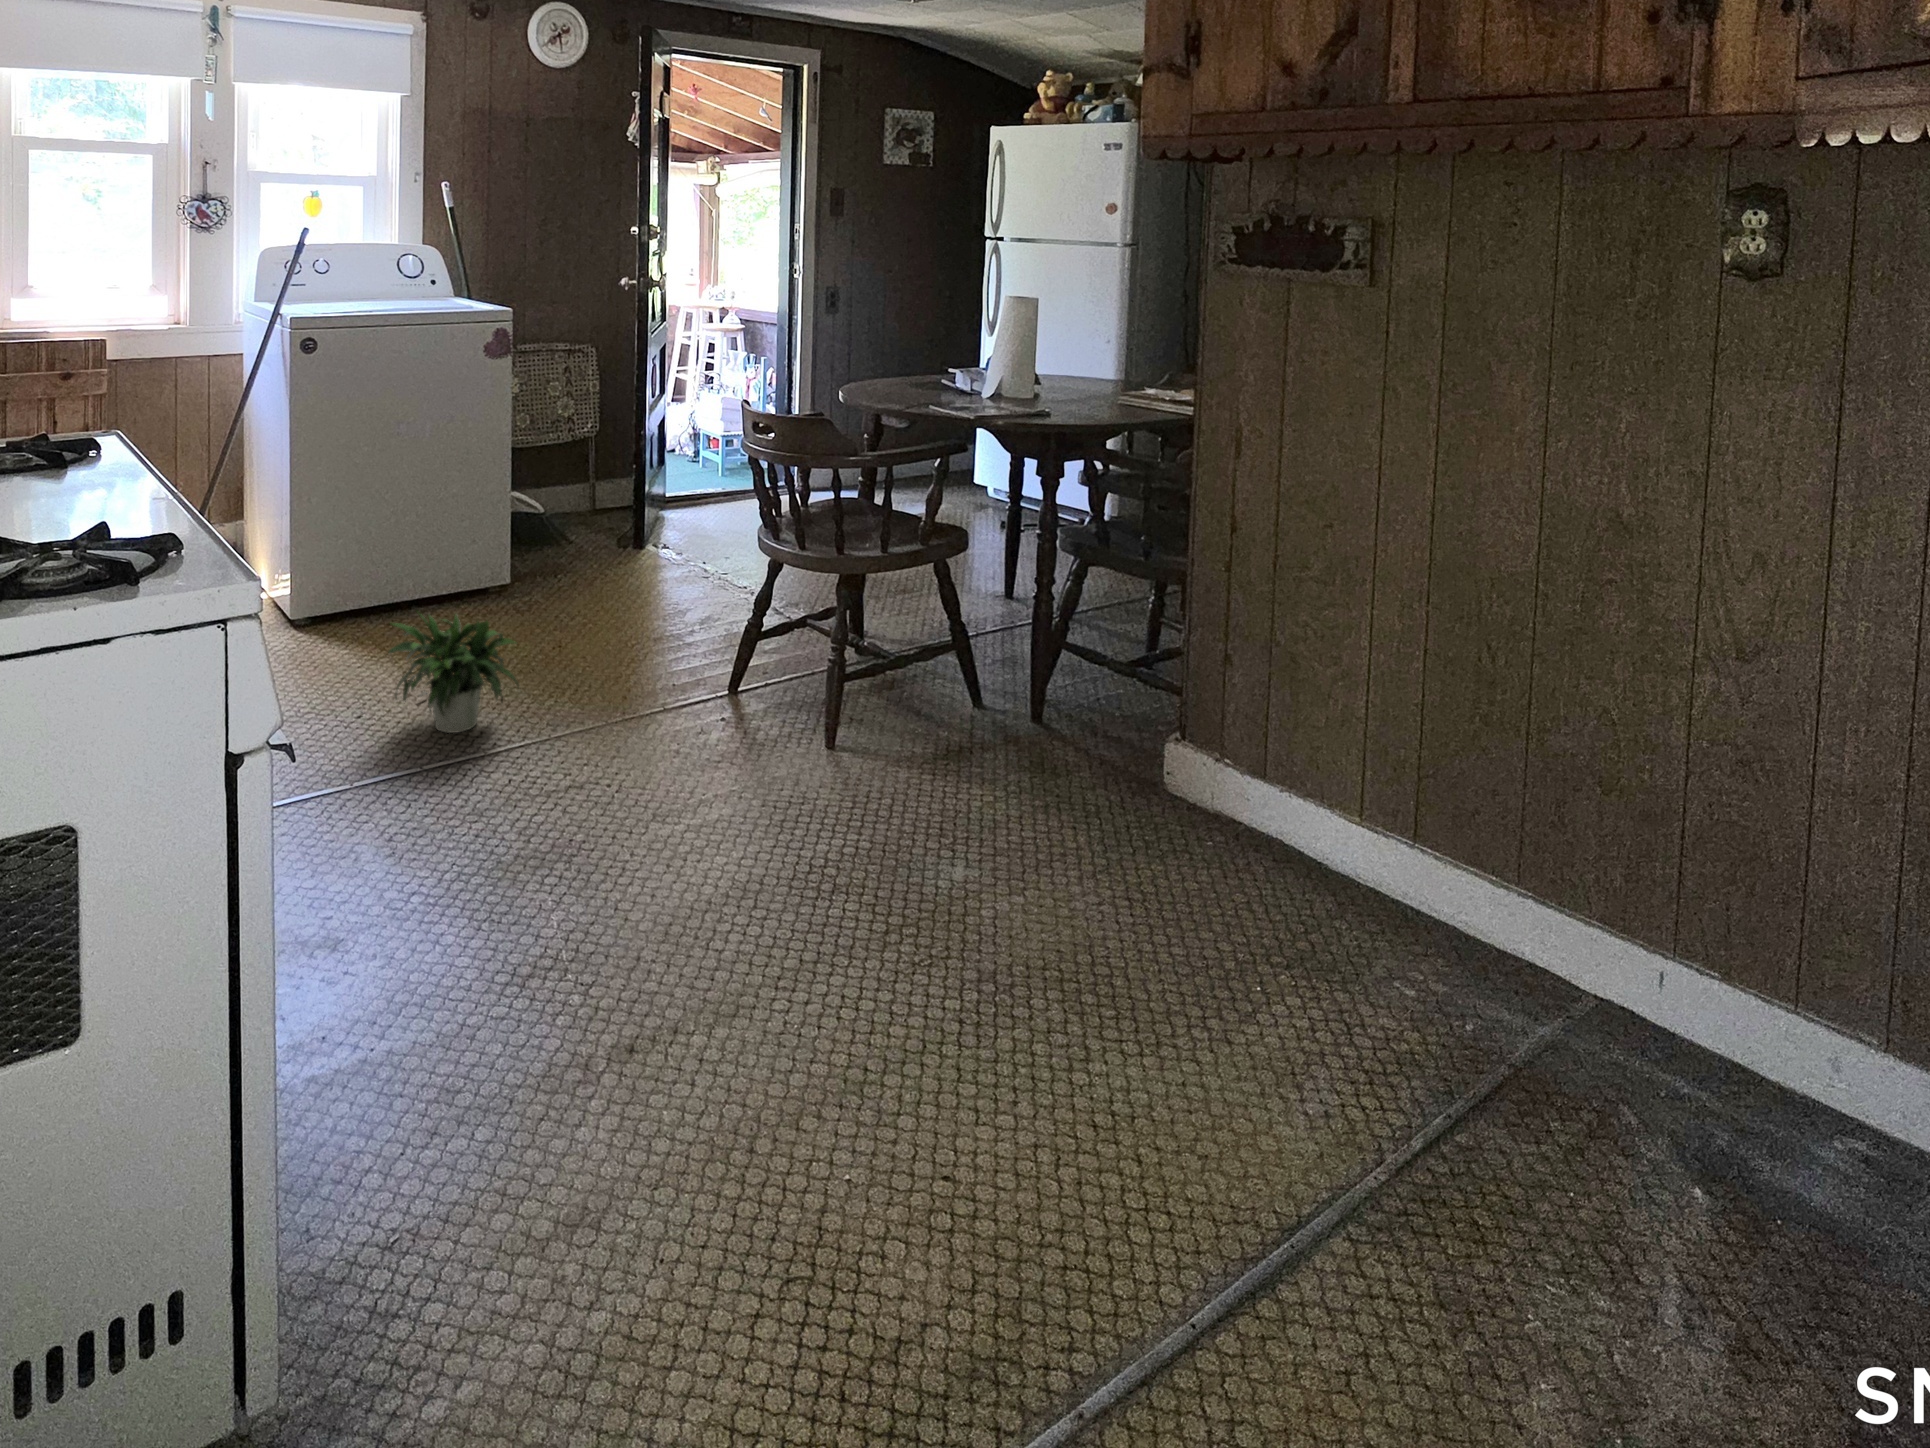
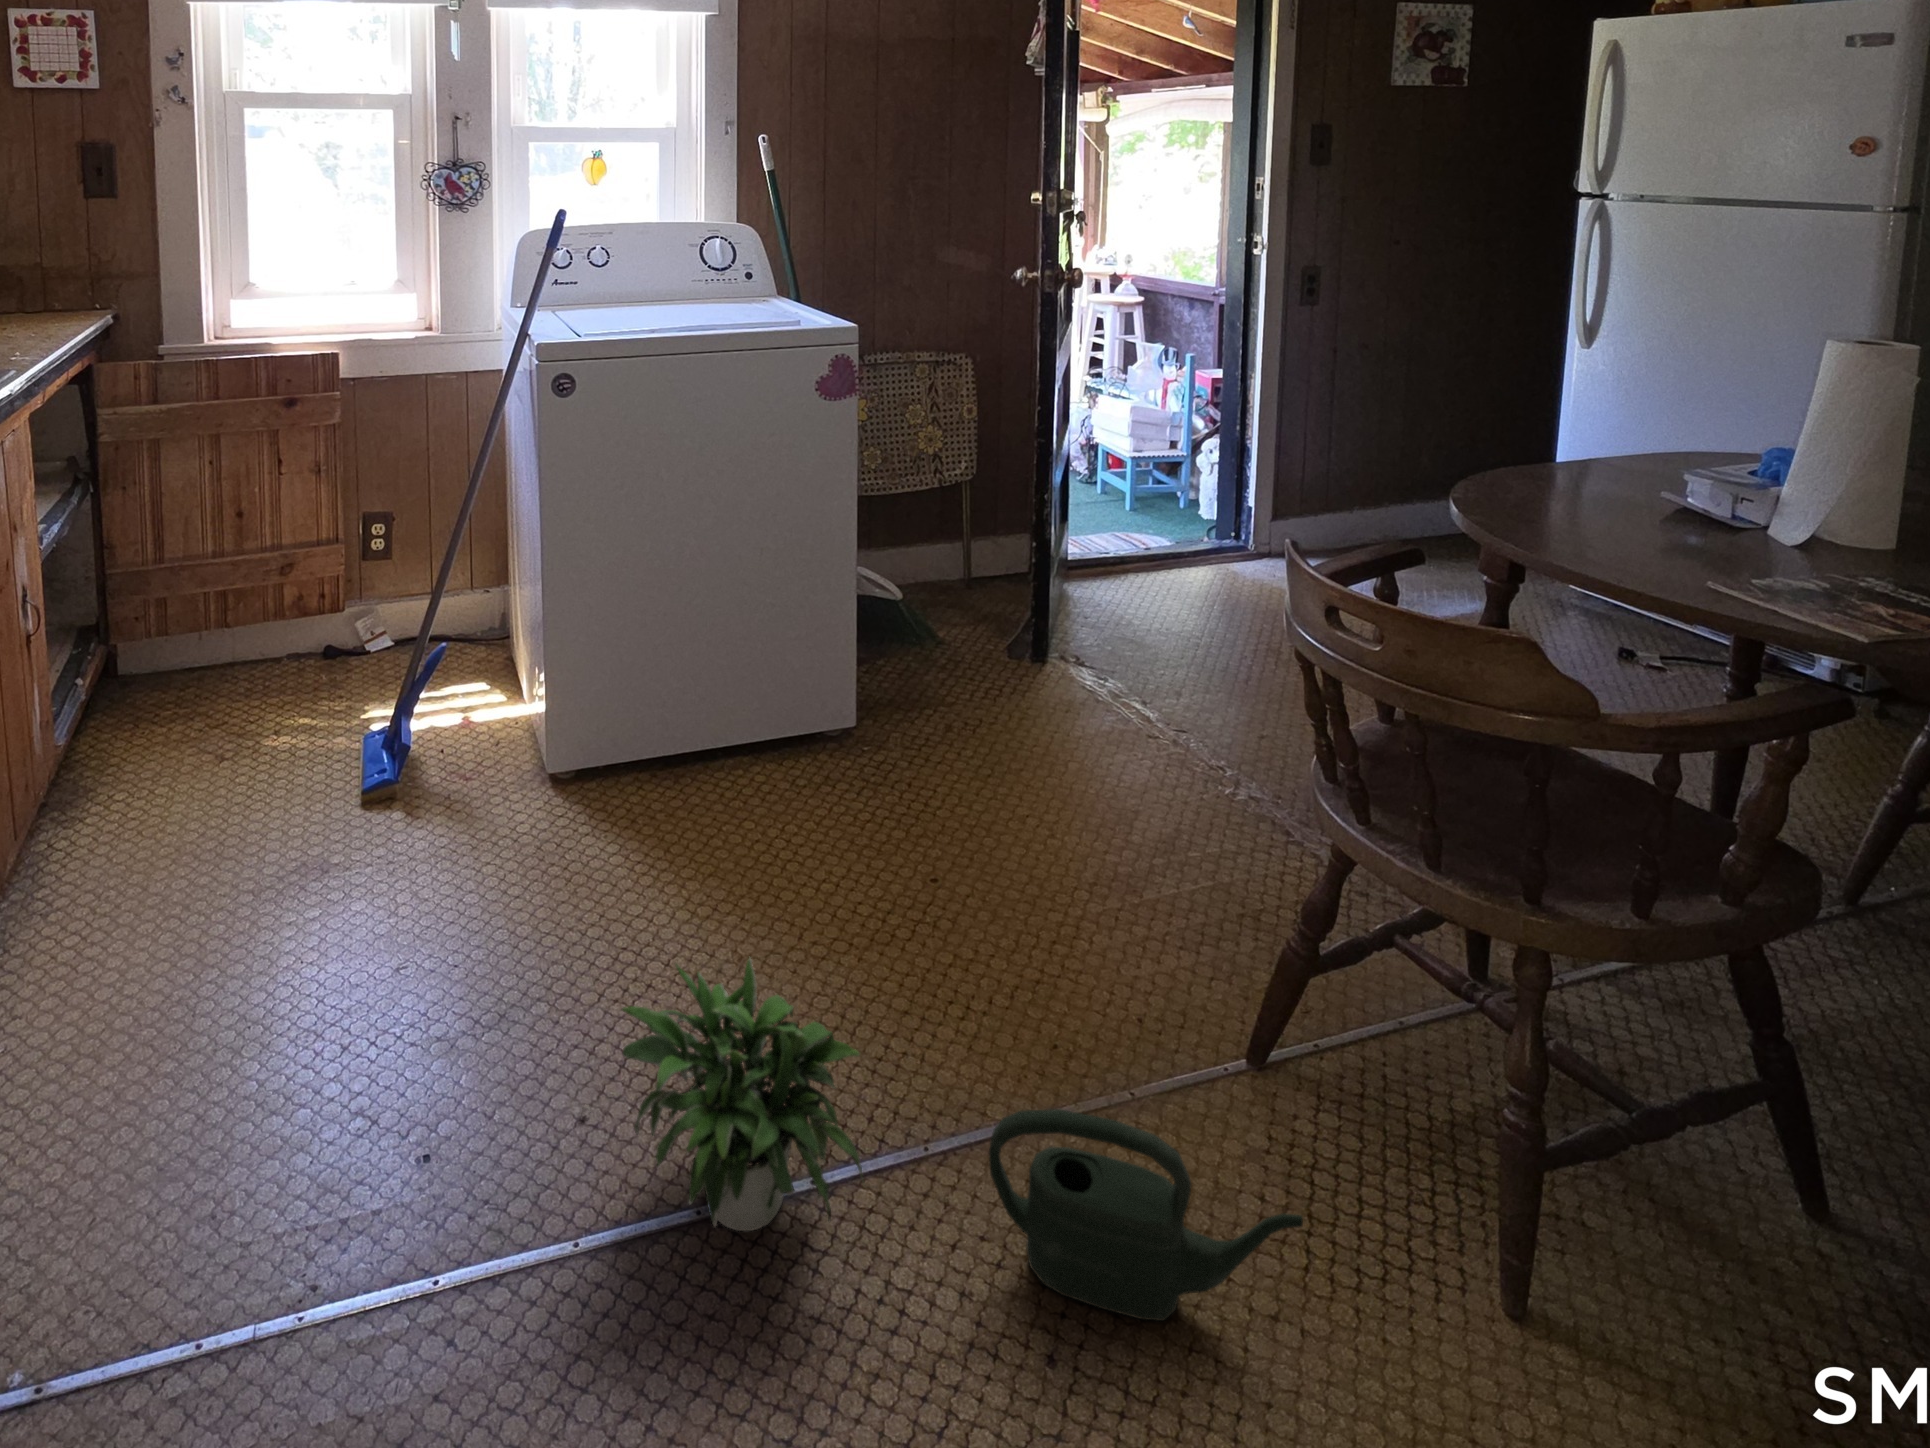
watering can: none [582,640,722,728] -> present [989,1109,1303,1321]

